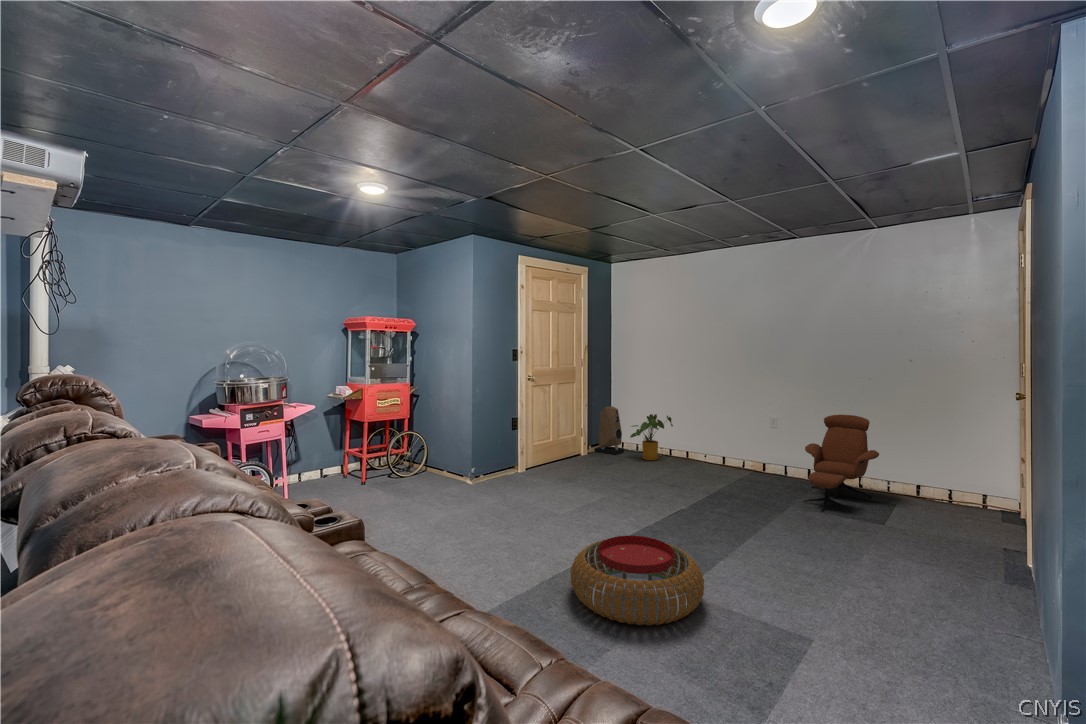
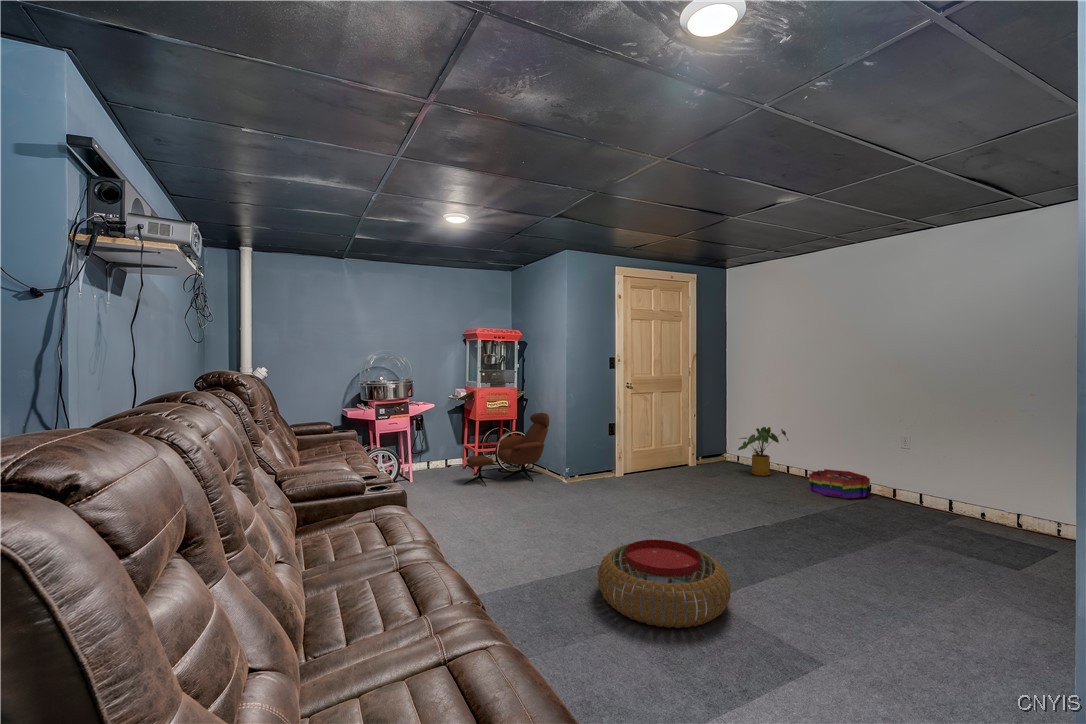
speaker: present [594,406,624,455] -> none [703,417,736,467]
lounge chair: present [804,415,879,511] -> present [464,413,549,486]
storage bin: none [697,450,746,476] -> present [809,469,870,498]

